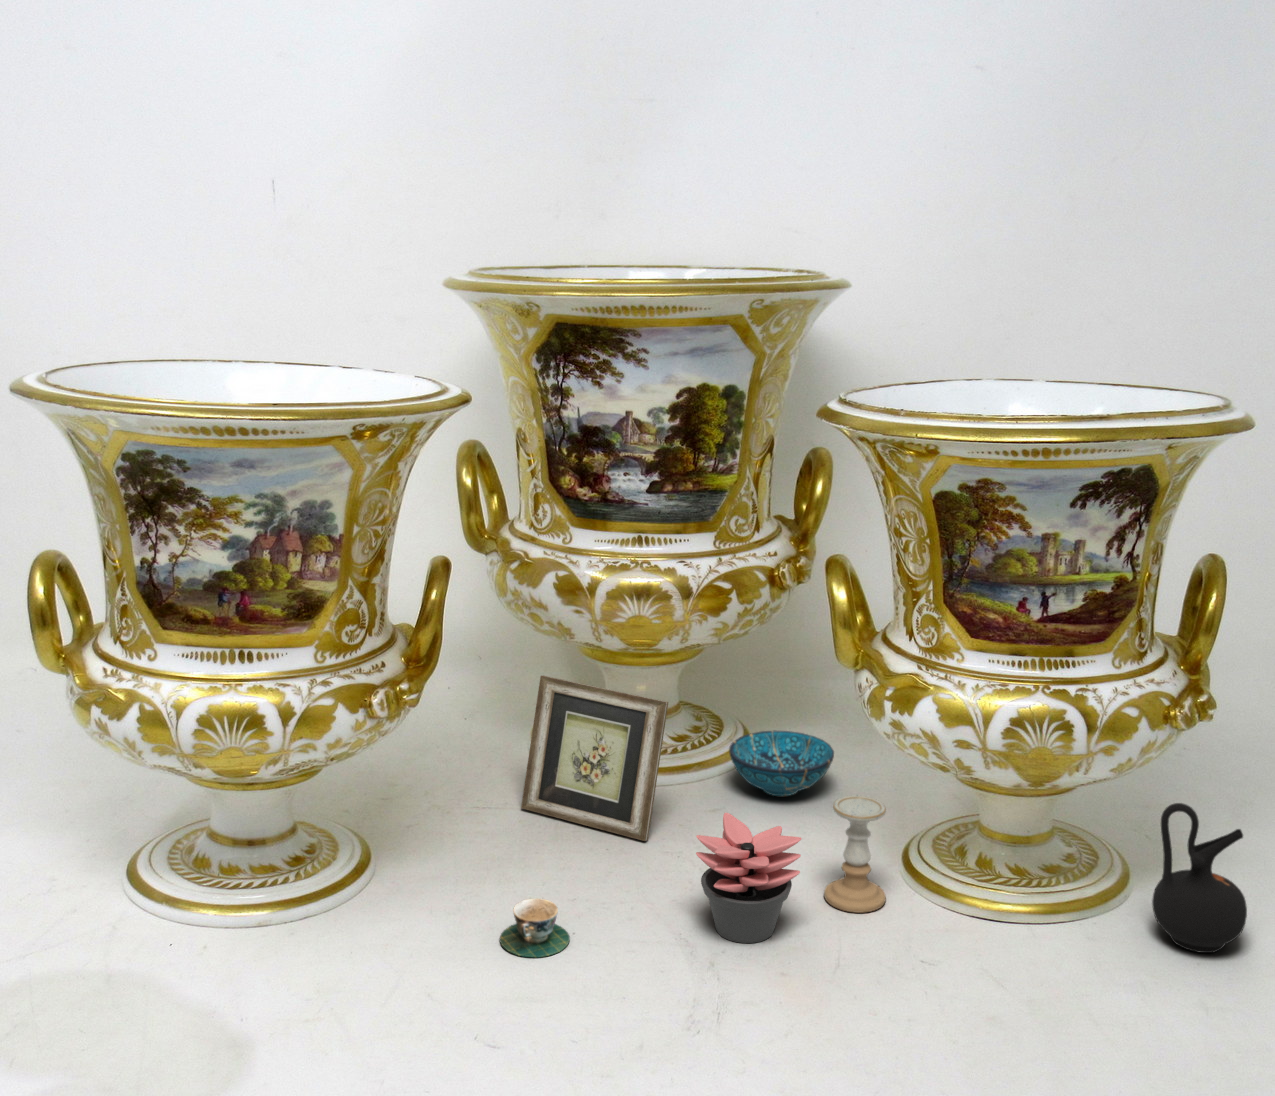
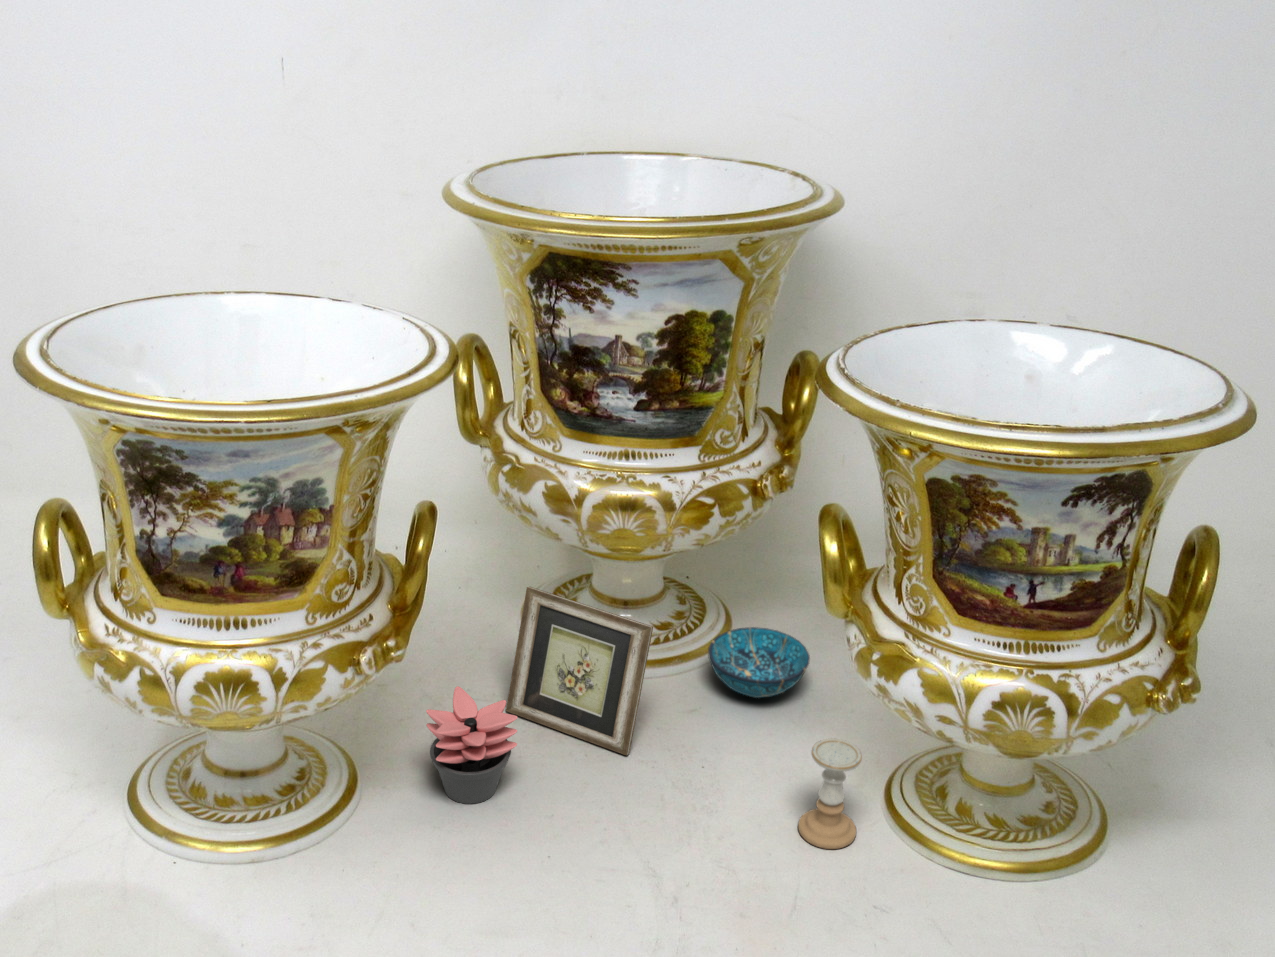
ceramic jug: present [1152,803,1247,953] -> none [1107,771,1199,903]
succulent plant: present [696,813,802,943] -> present [426,686,518,804]
teacup: present [500,899,570,957] -> none [491,841,558,904]

